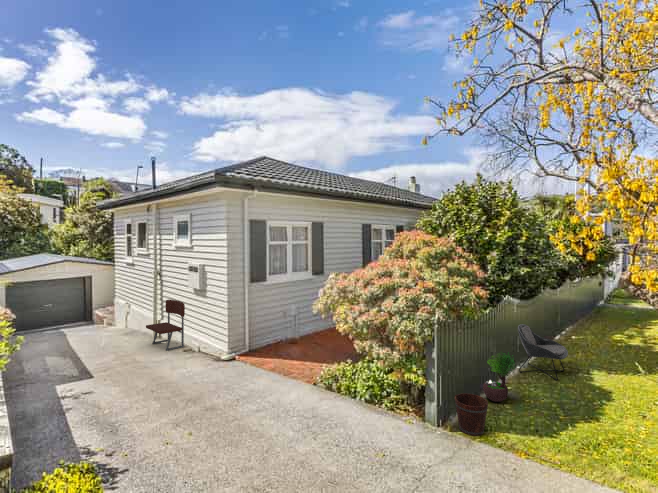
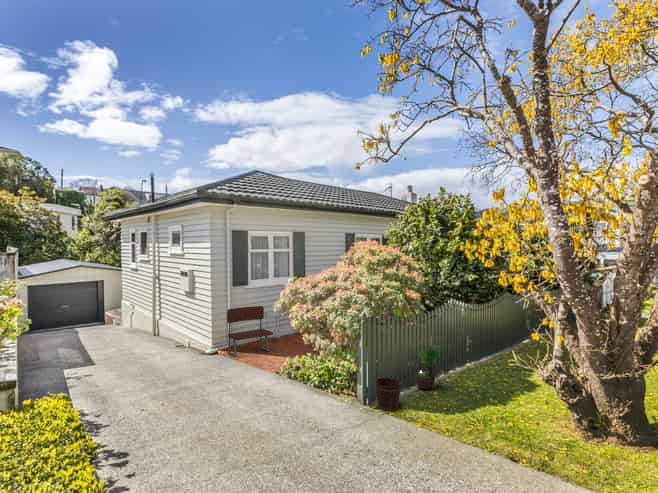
bench: present [146,300,185,351] -> present [227,306,273,357]
lounge chair: present [518,324,568,381] -> none [463,325,508,375]

